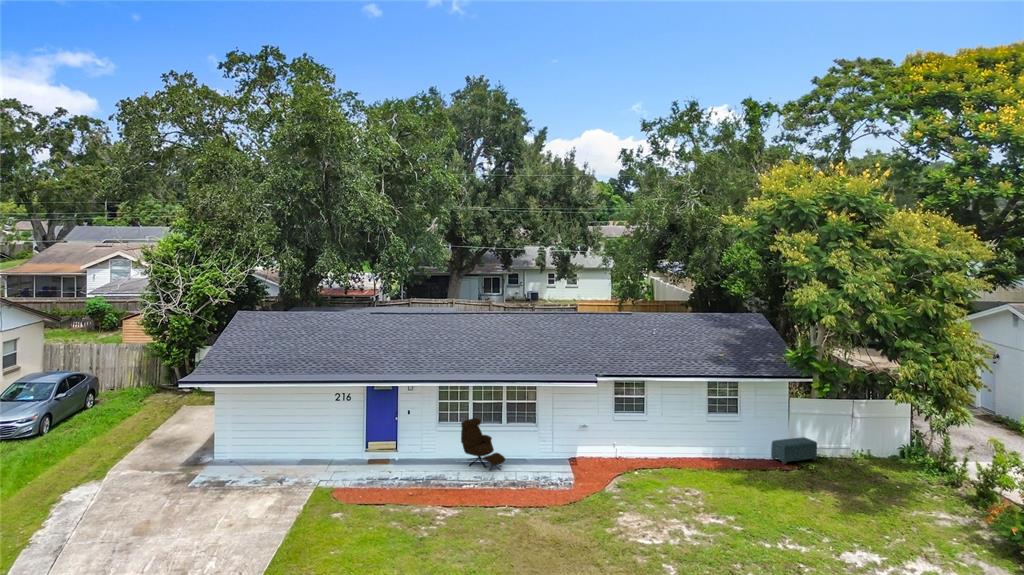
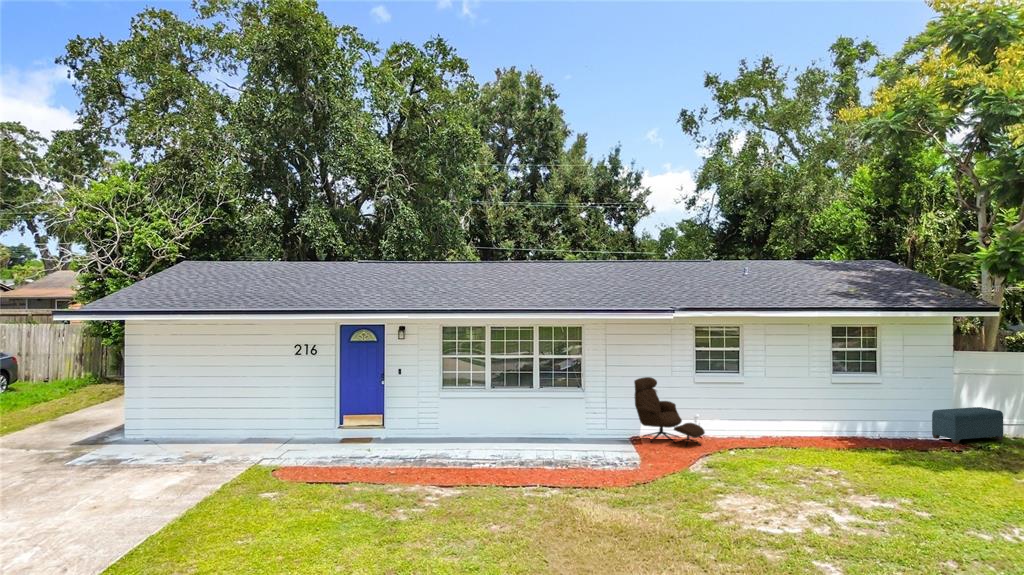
lounge chair: present [461,418,505,470] -> present [634,377,705,446]

